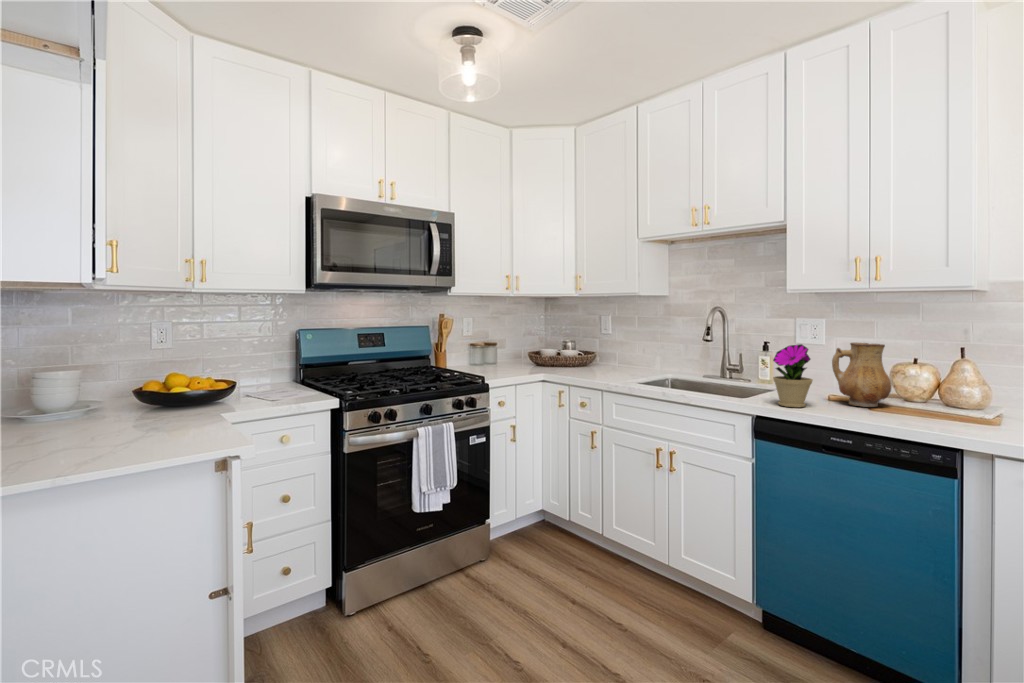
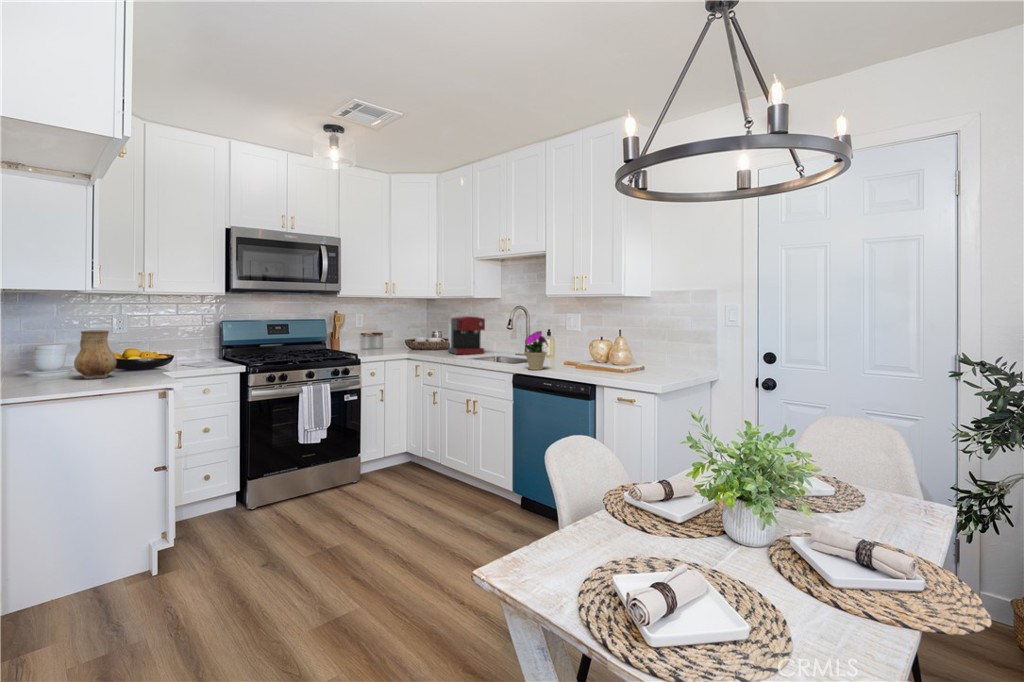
coffee maker: none [589,316,646,374] -> present [448,313,485,354]
ceramic pitcher: present [832,343,892,407] -> present [74,330,117,379]

